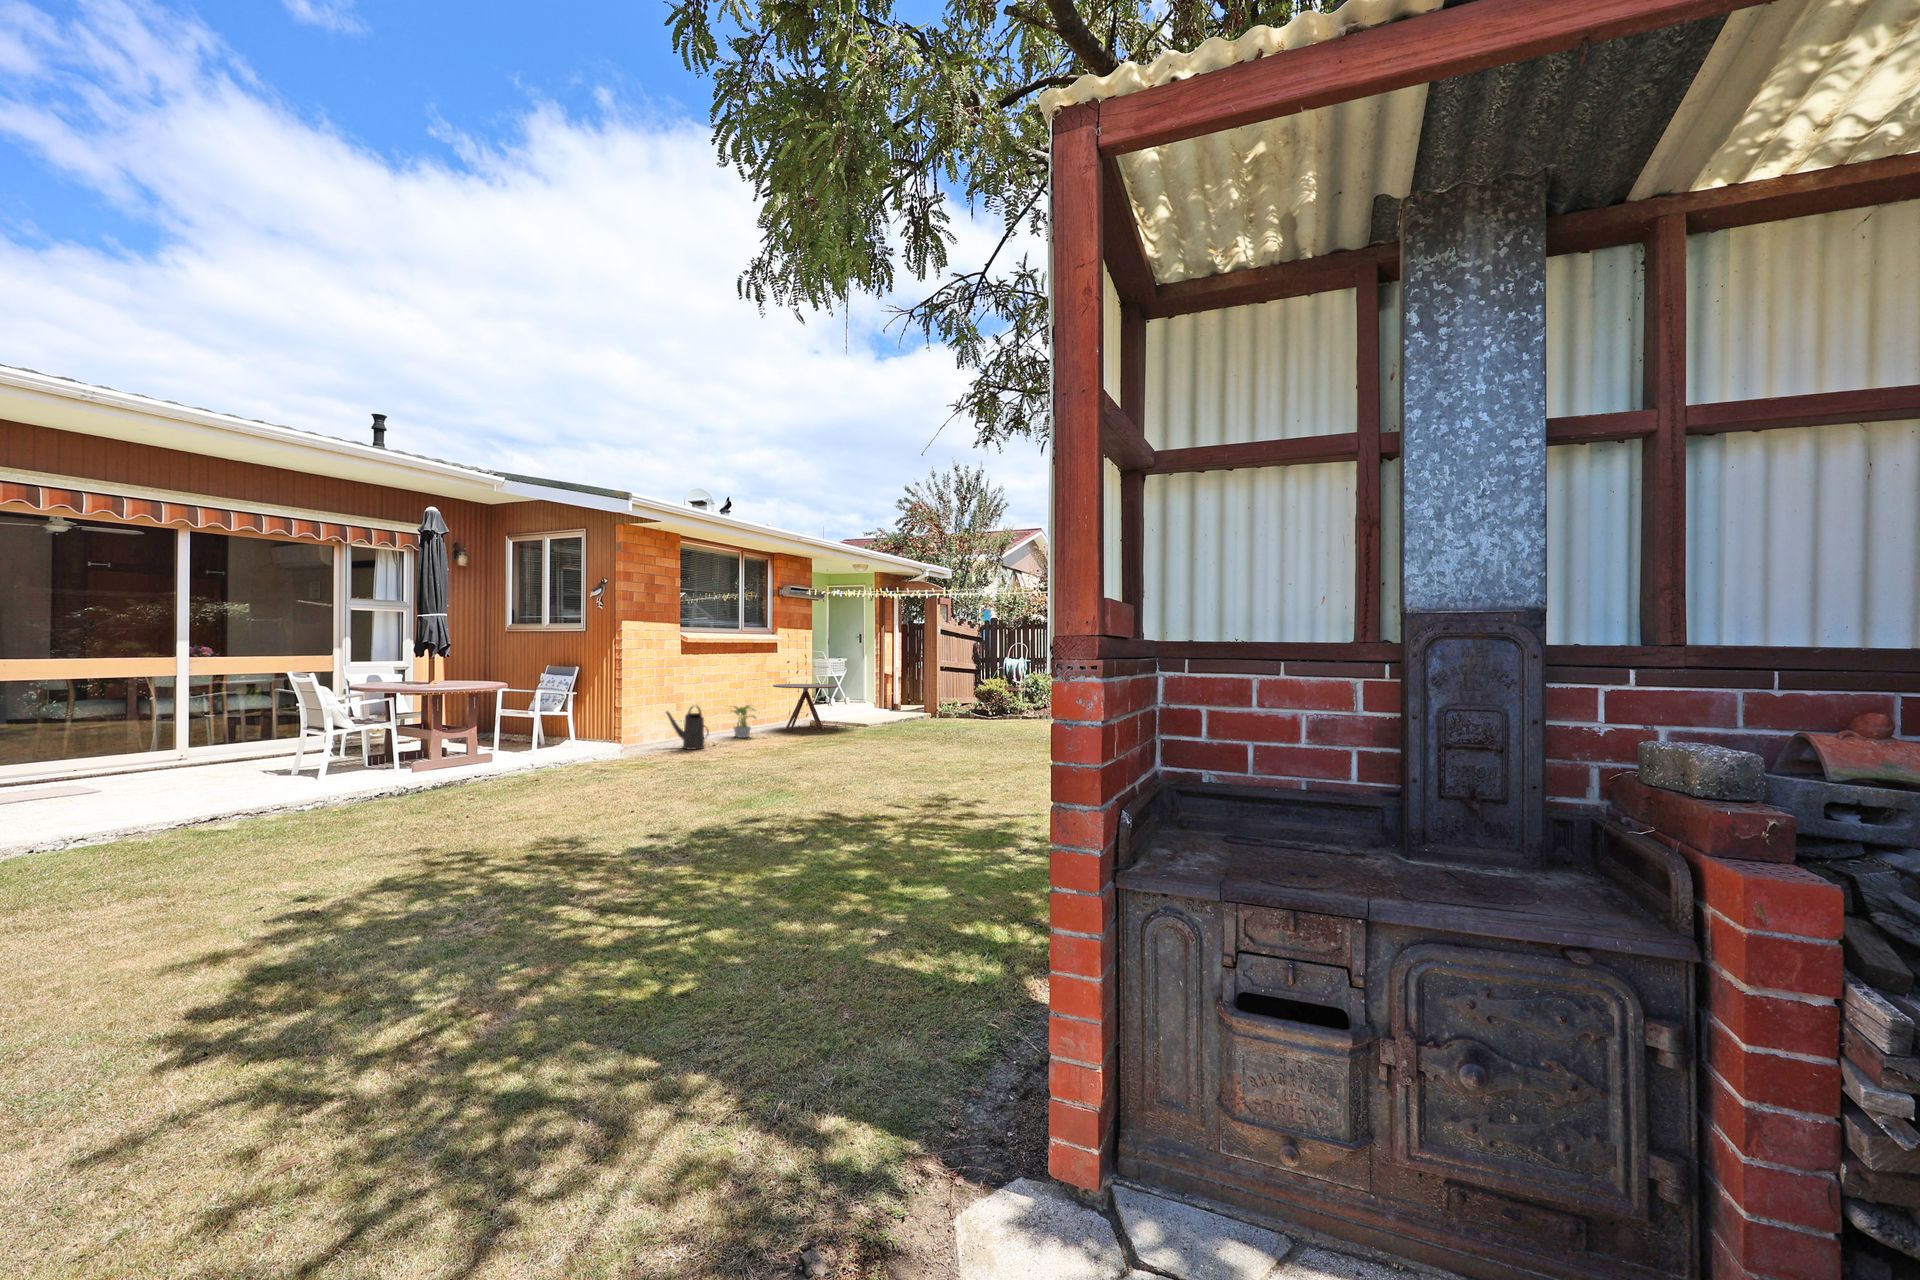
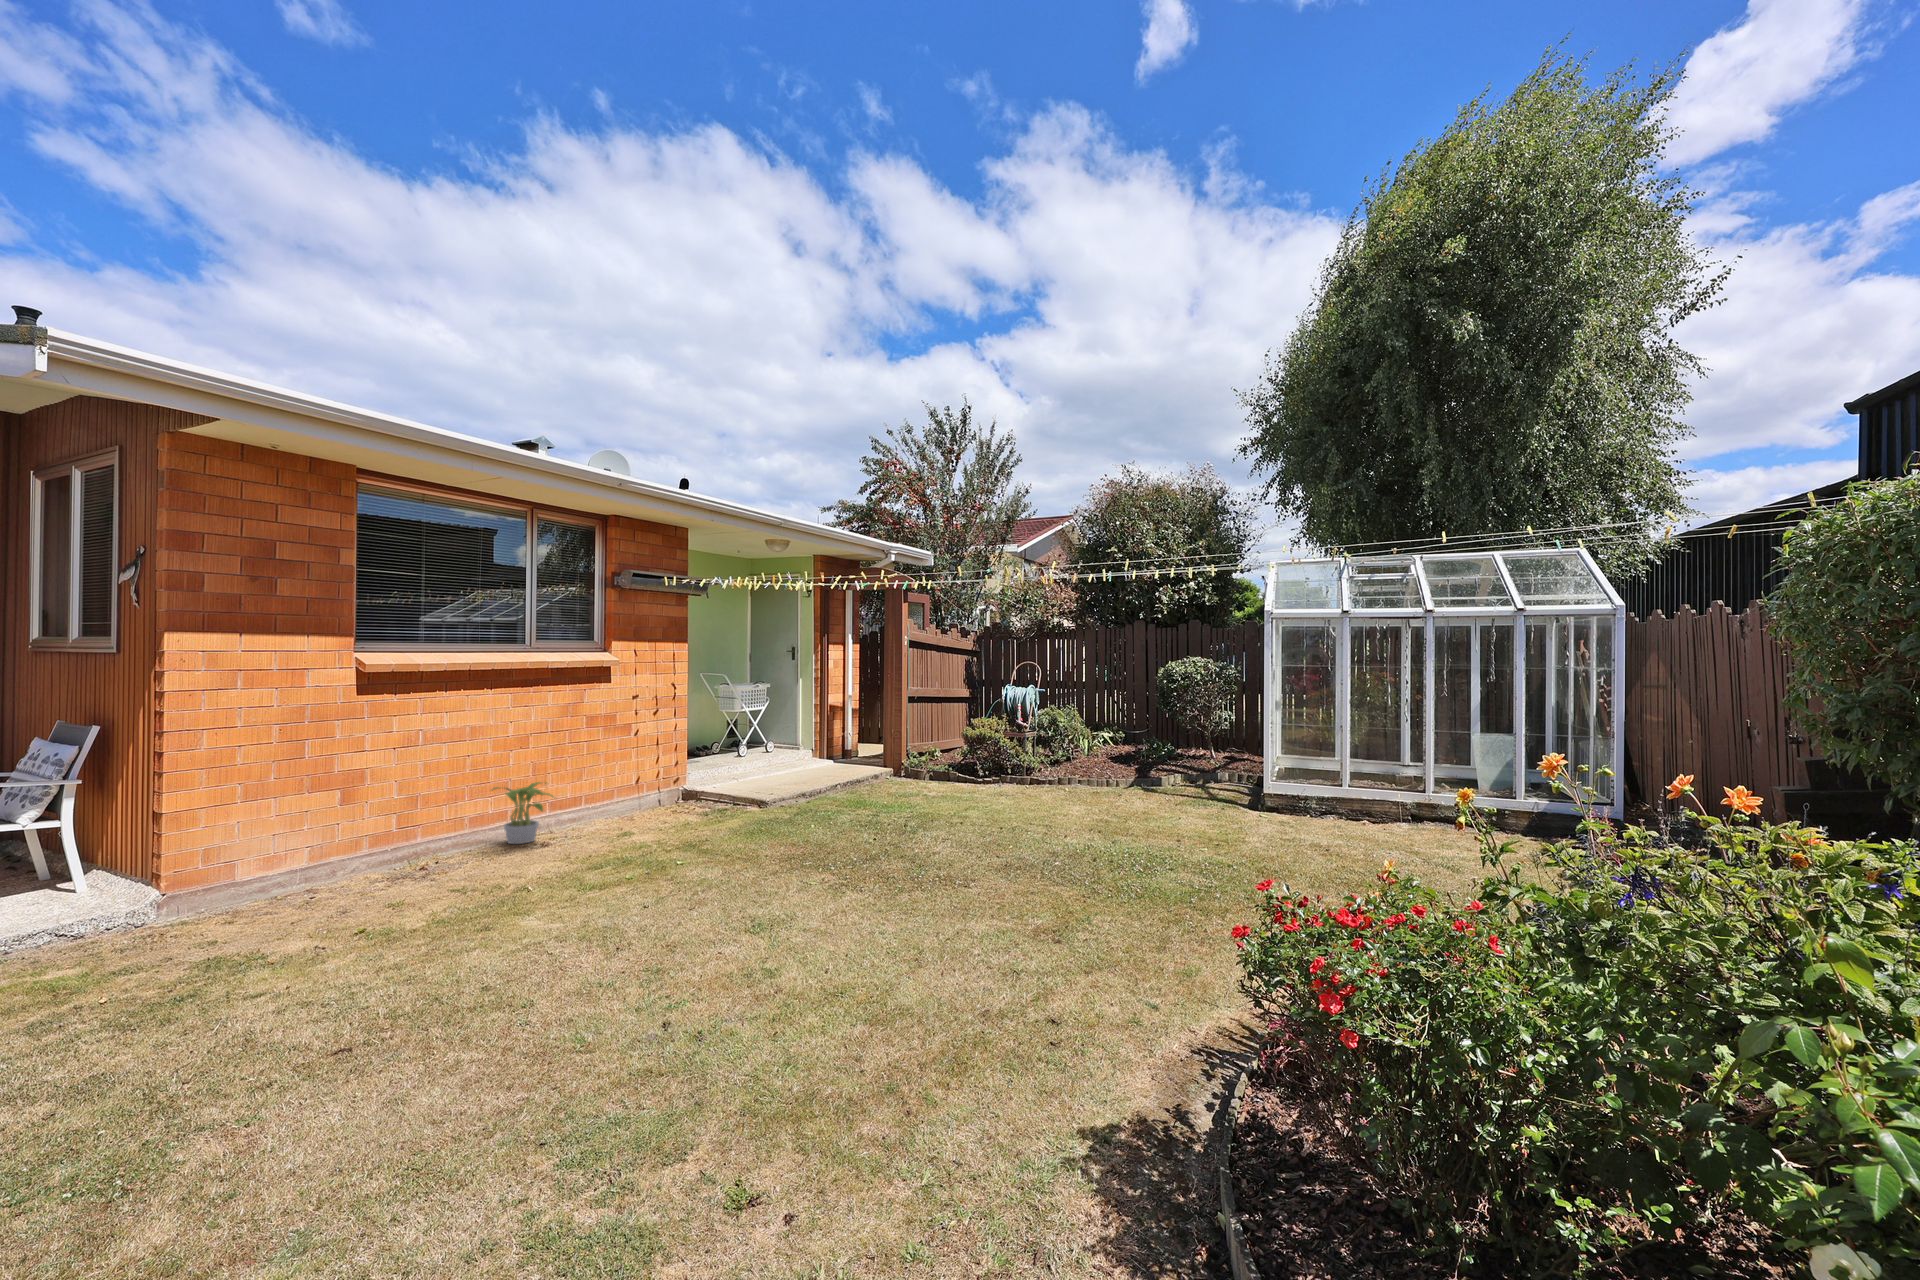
round table: present [773,684,838,731] -> none [597,735,716,823]
watering can: present [666,706,709,750] -> none [336,799,407,889]

